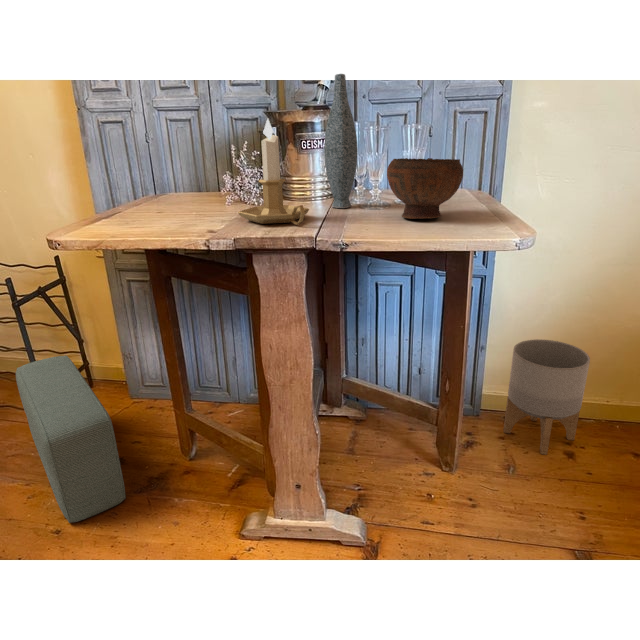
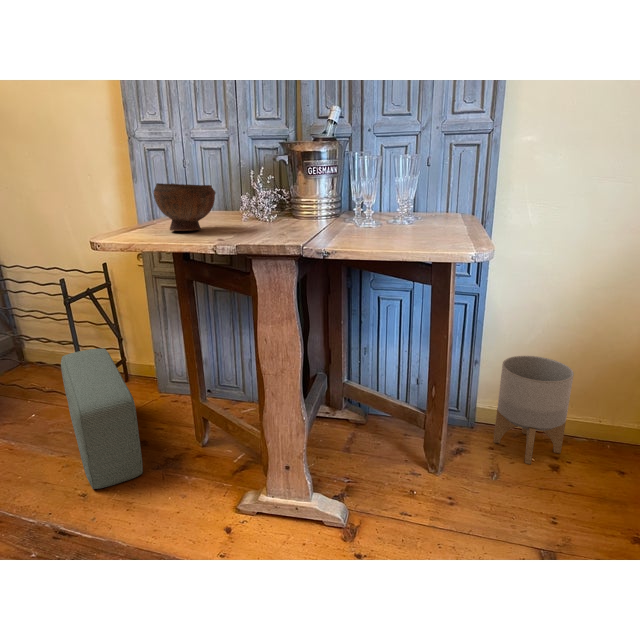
vase: present [324,74,358,208] -> none [326,111,355,226]
candlestick: present [238,119,309,225] -> none [246,147,308,237]
bowl: present [387,158,463,219] -> present [154,183,216,231]

